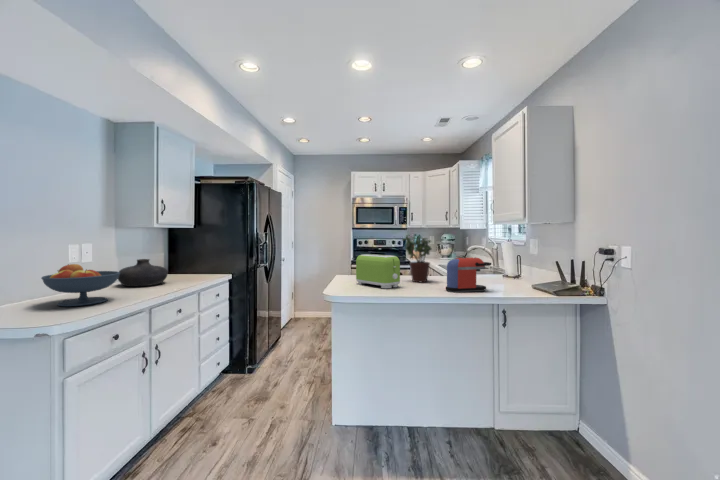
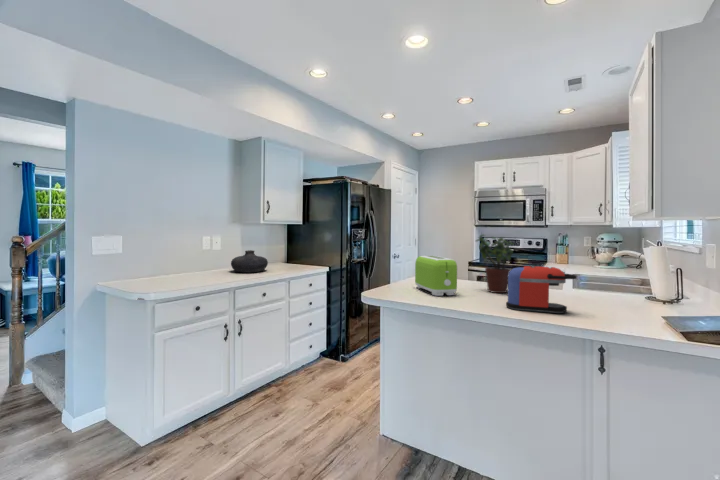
fruit bowl: present [41,264,120,306] -> none [163,252,215,284]

